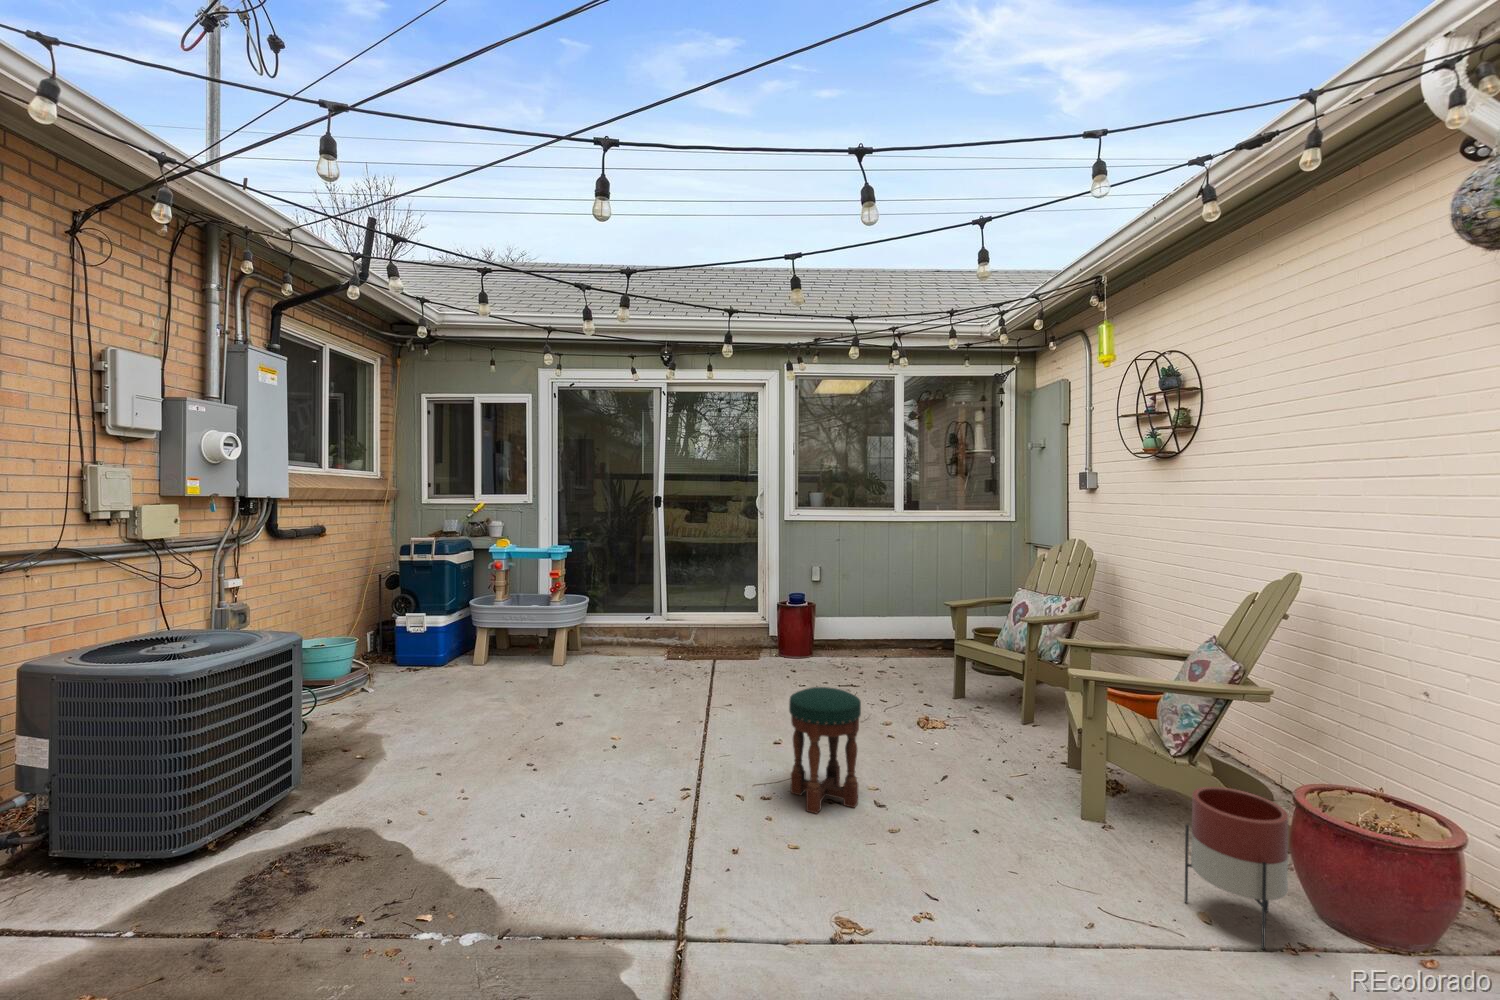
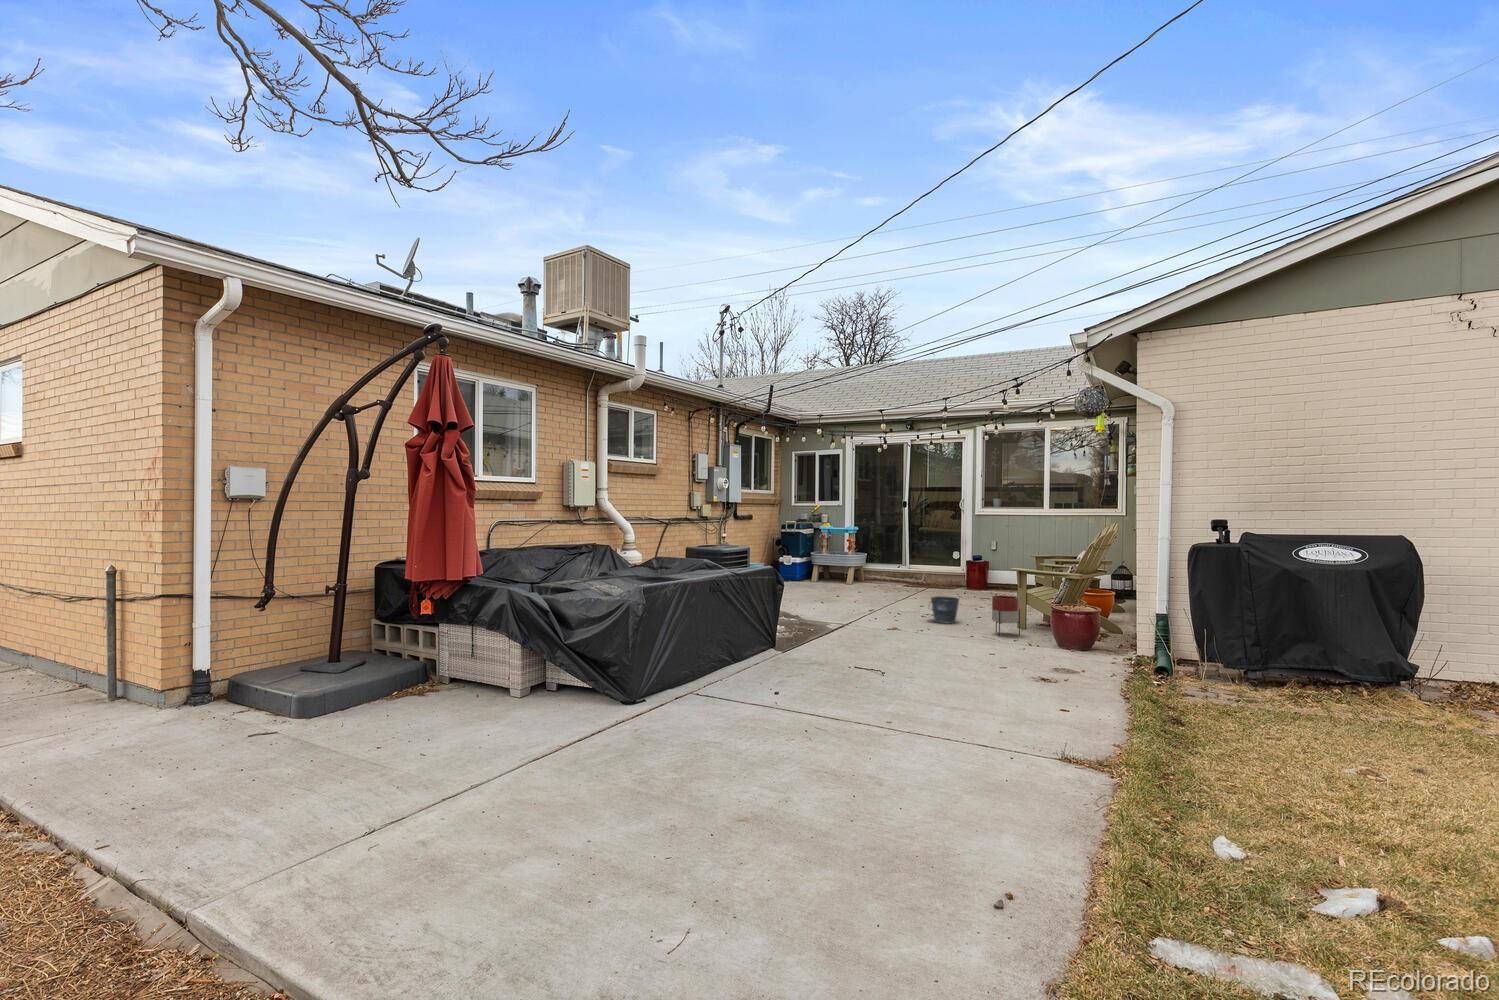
stool: present [789,687,861,813] -> none [900,573,927,615]
bucket: none [917,764,1011,865] -> present [929,596,959,623]

